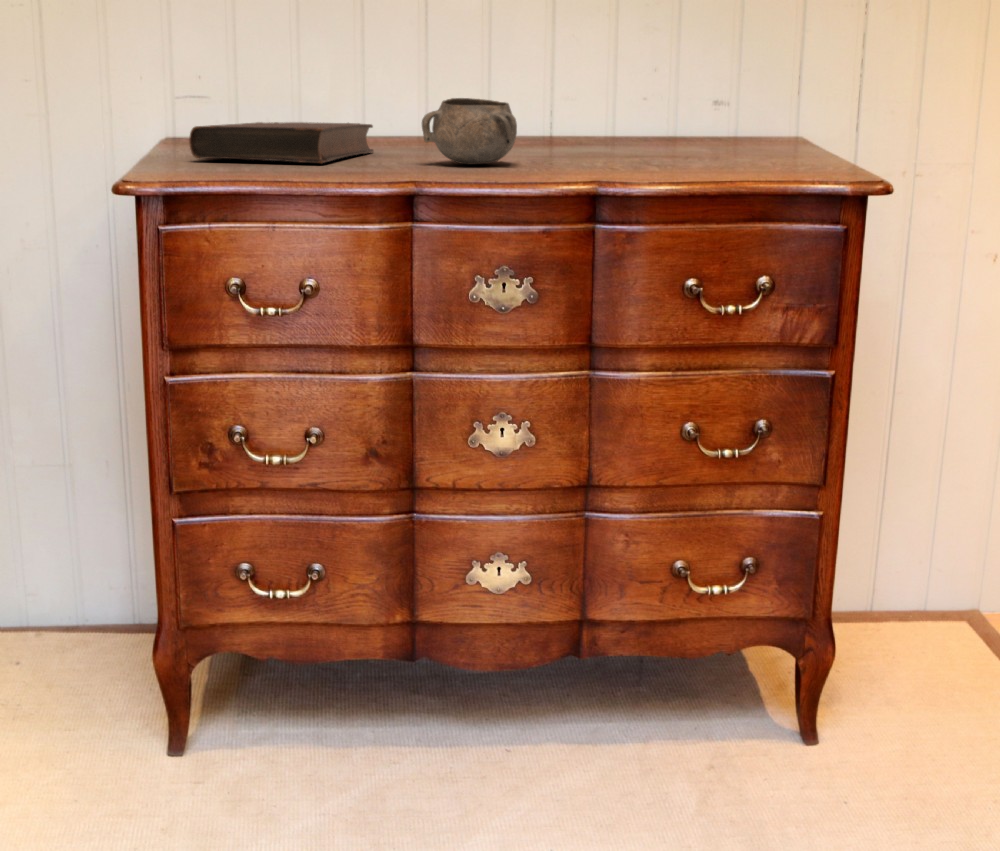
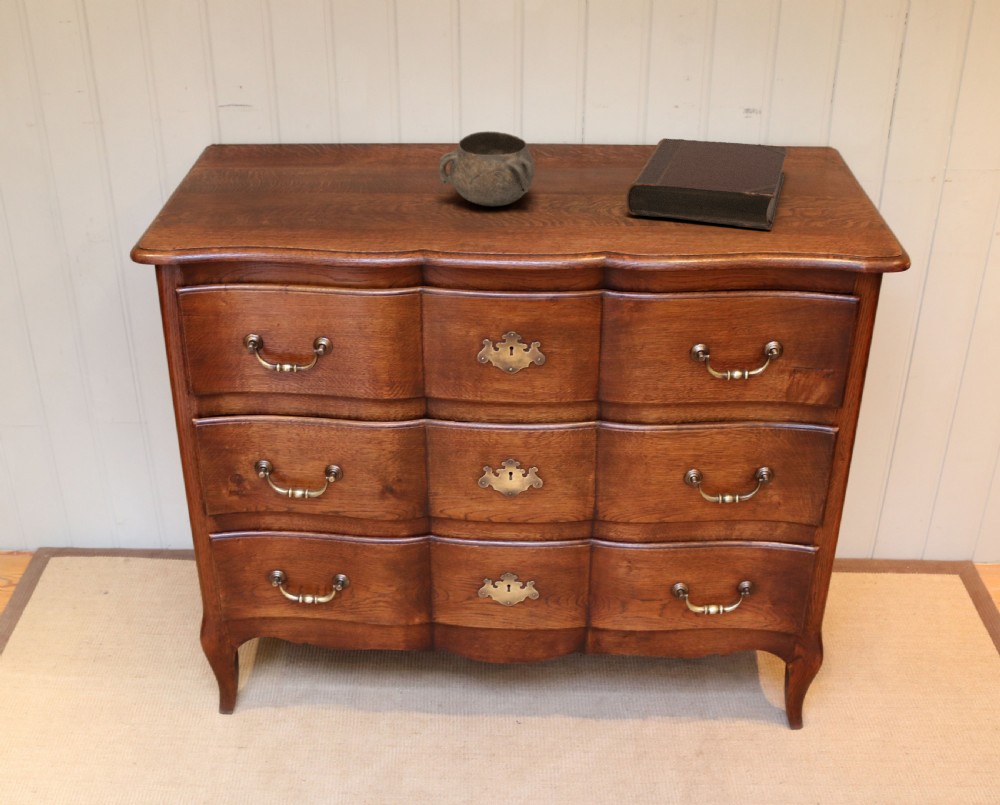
book: present [189,122,373,163] -> present [626,138,787,230]

